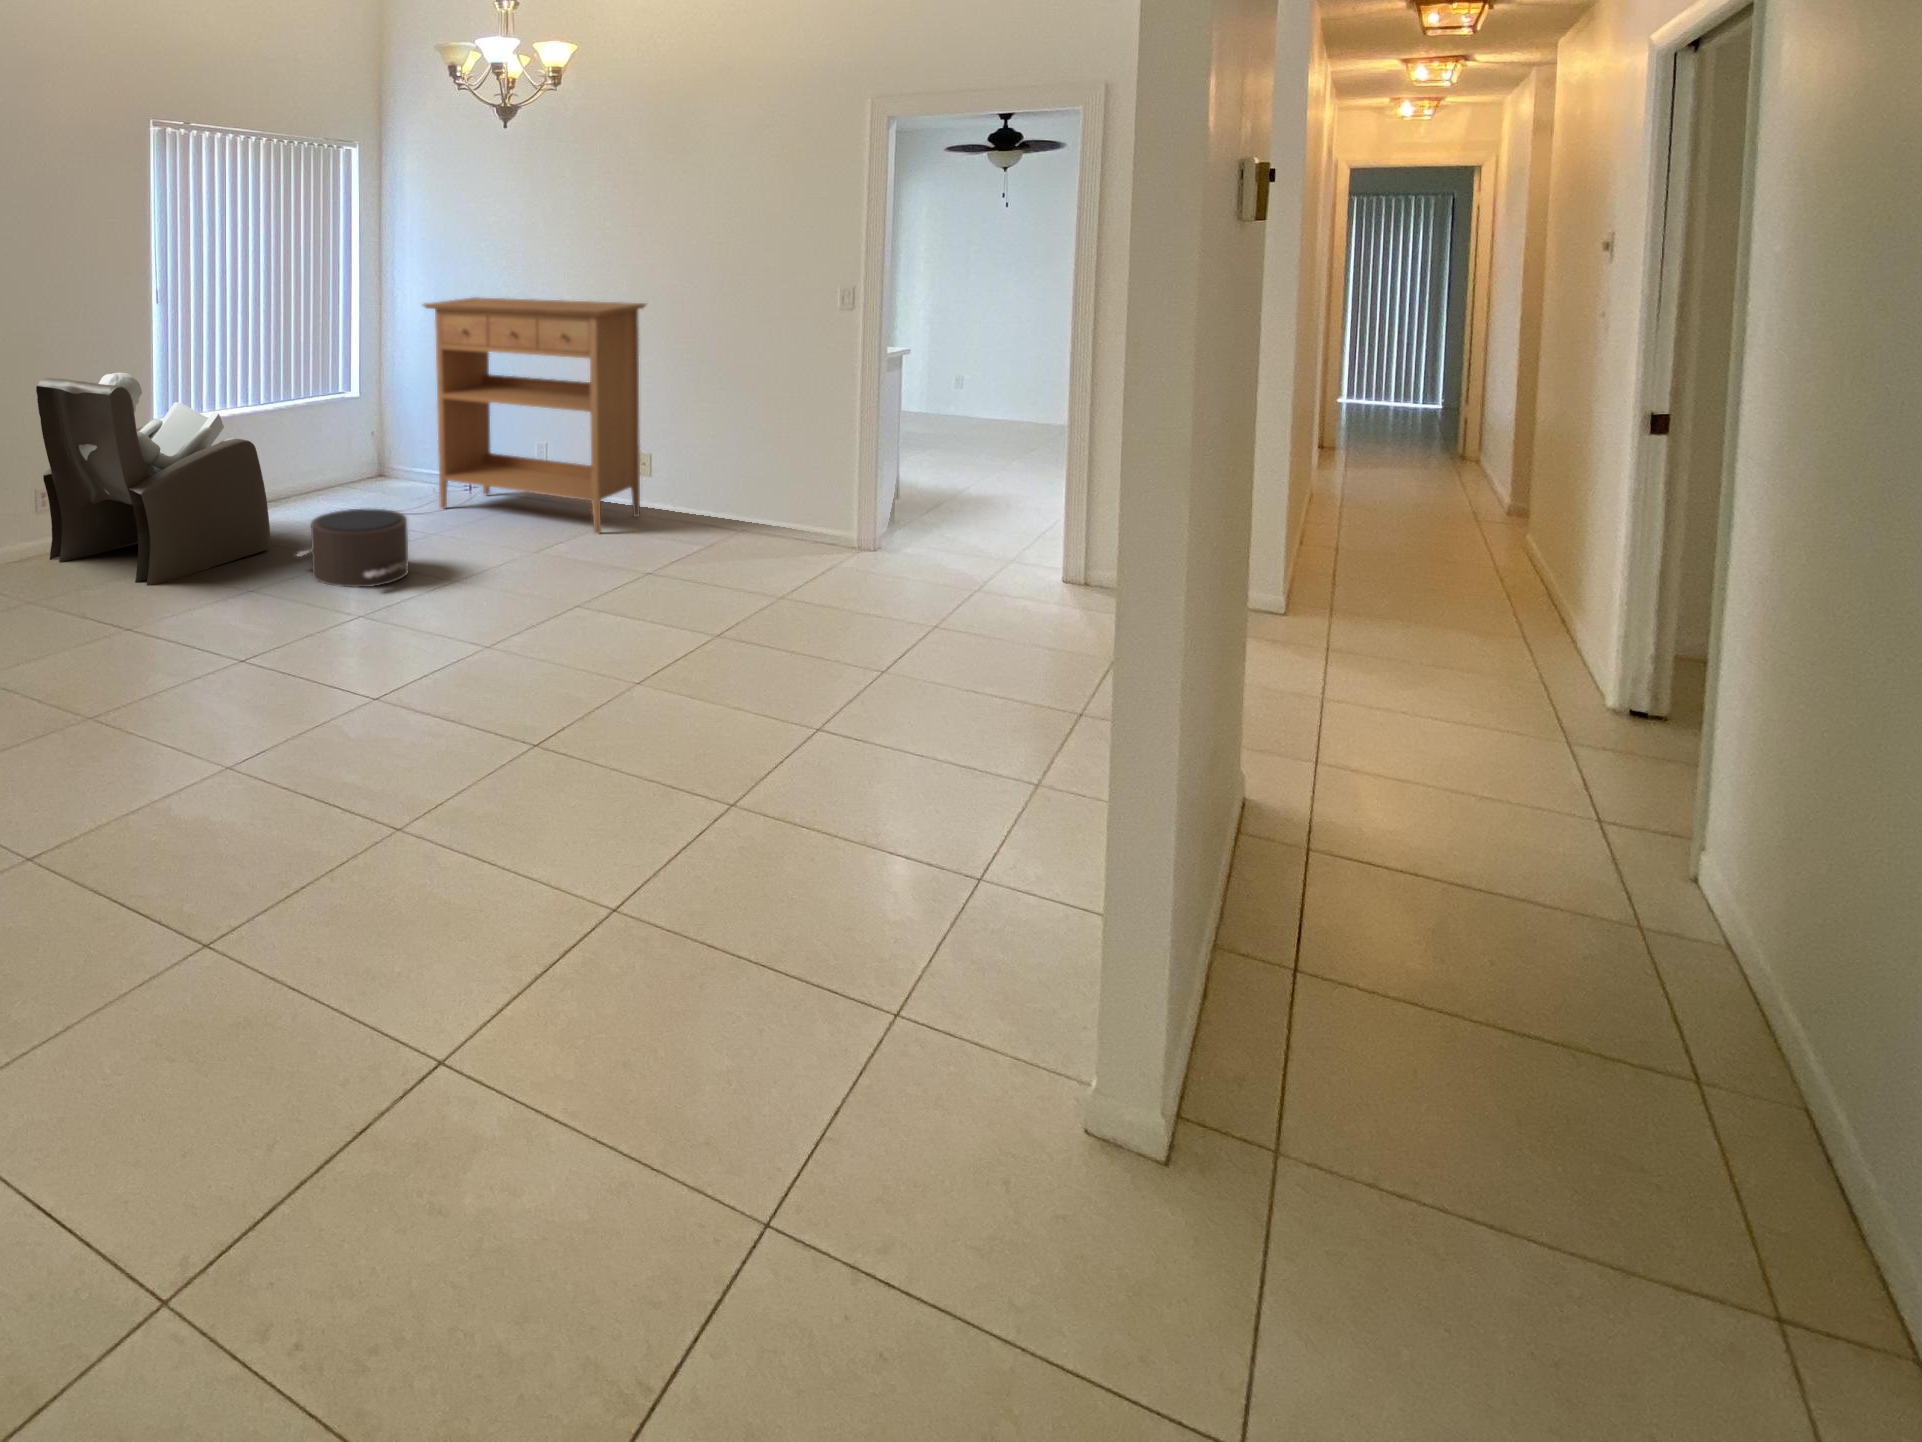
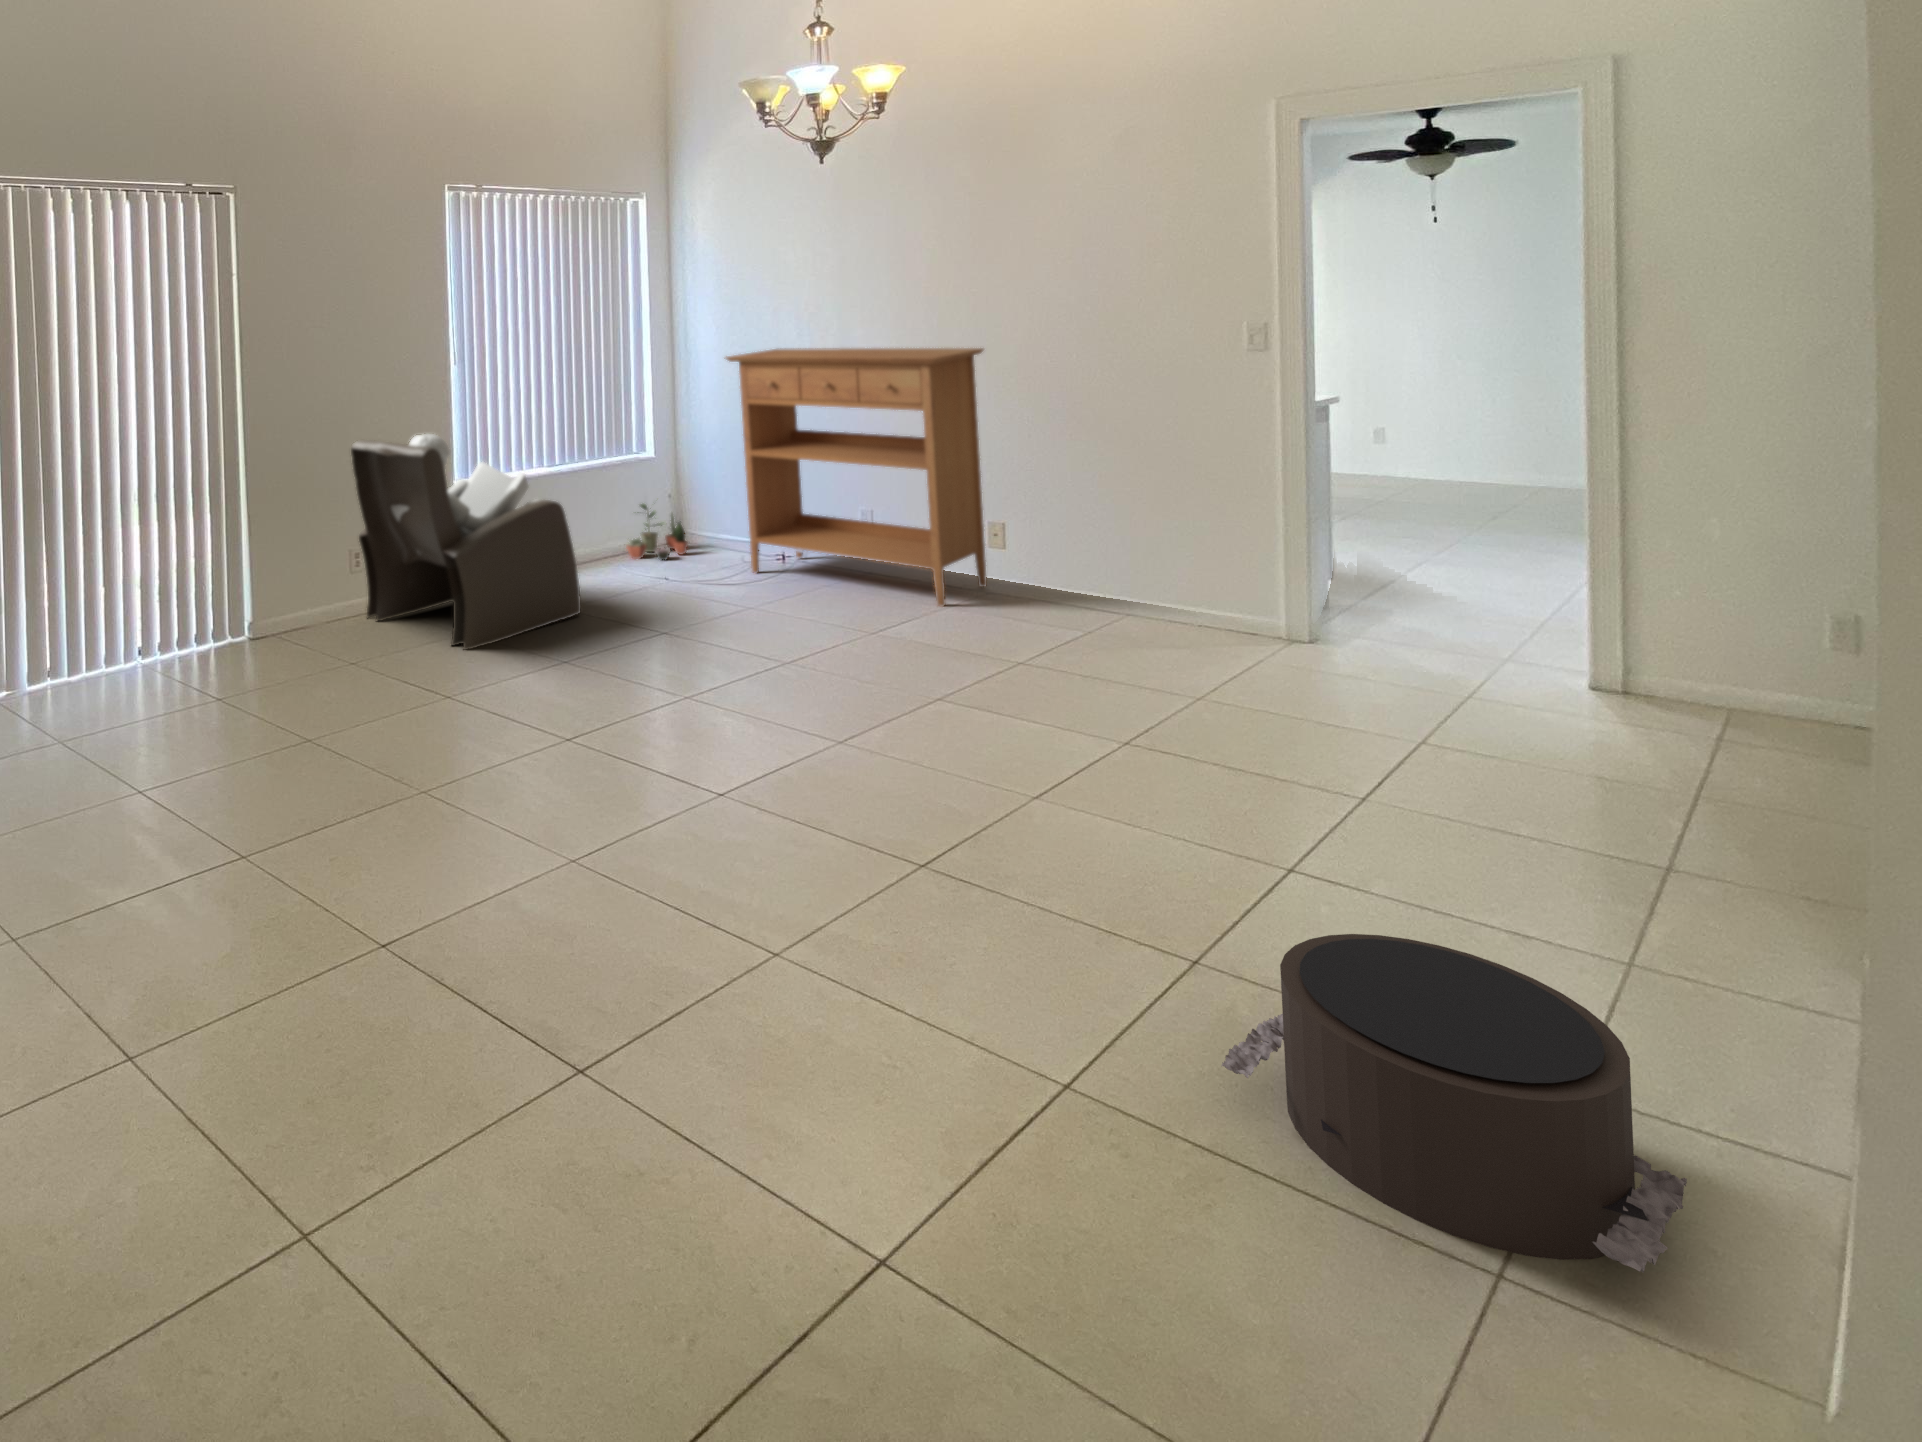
potted plant: none [323,439,384,499] -> present [626,504,688,560]
pouf: present [296,509,409,587] -> present [1221,934,1687,1273]

